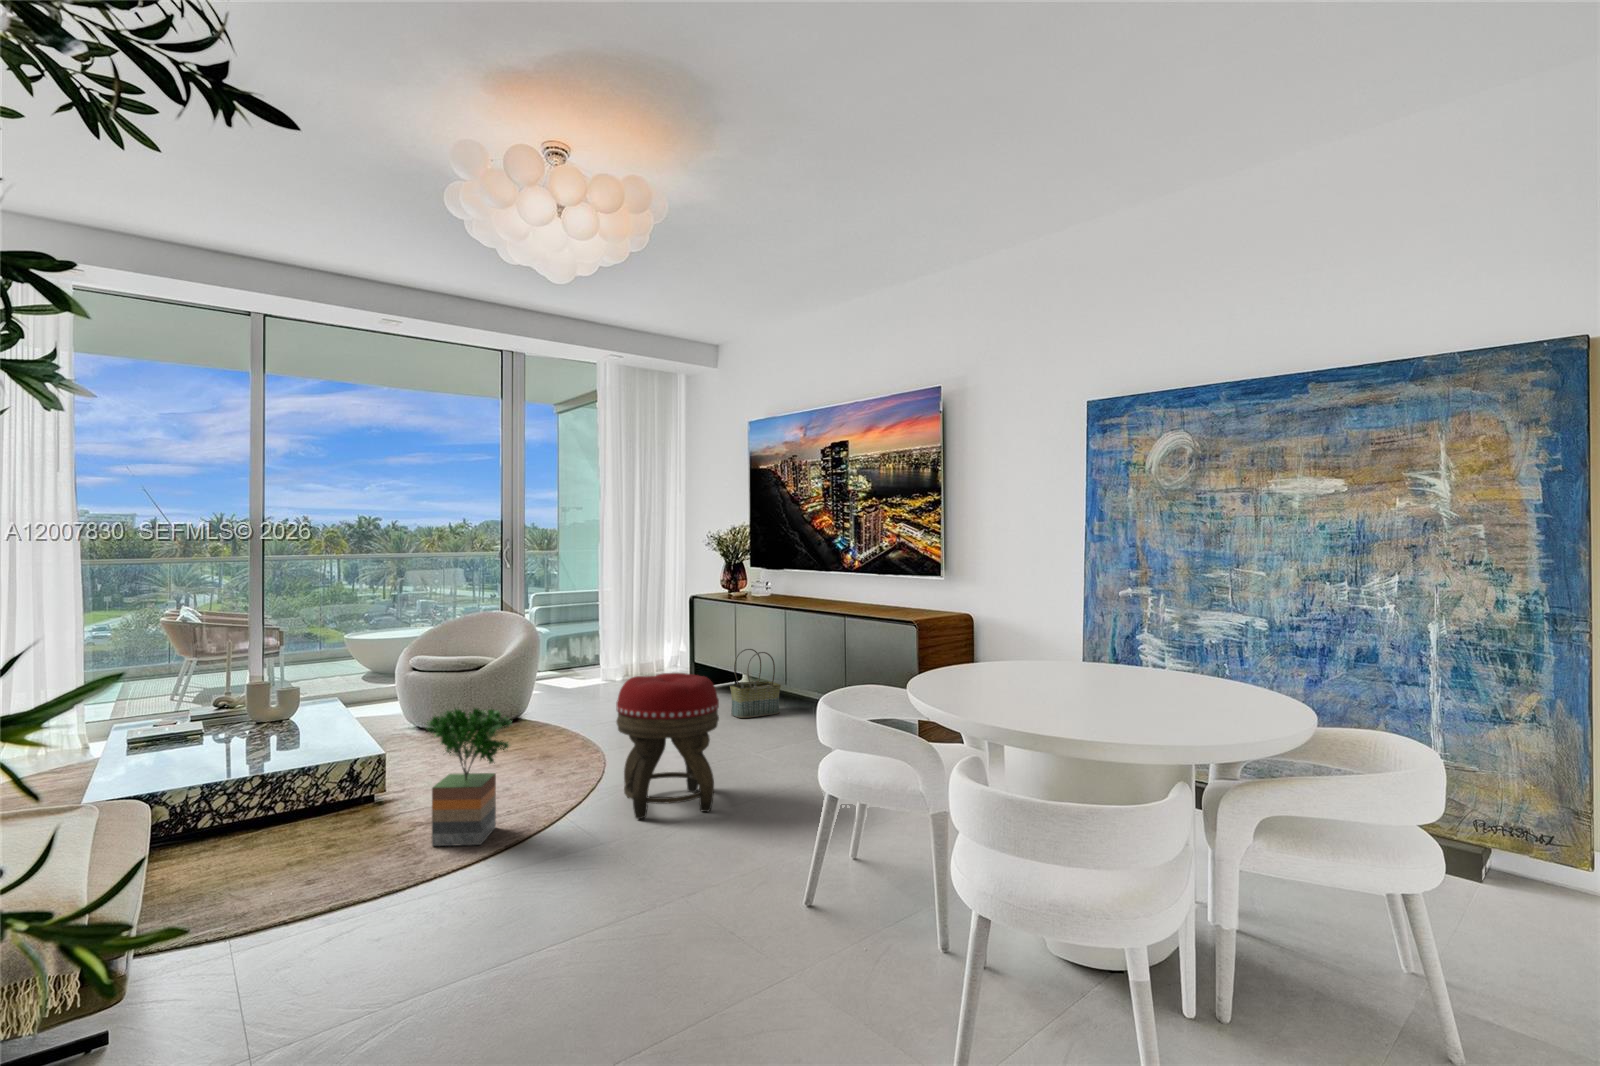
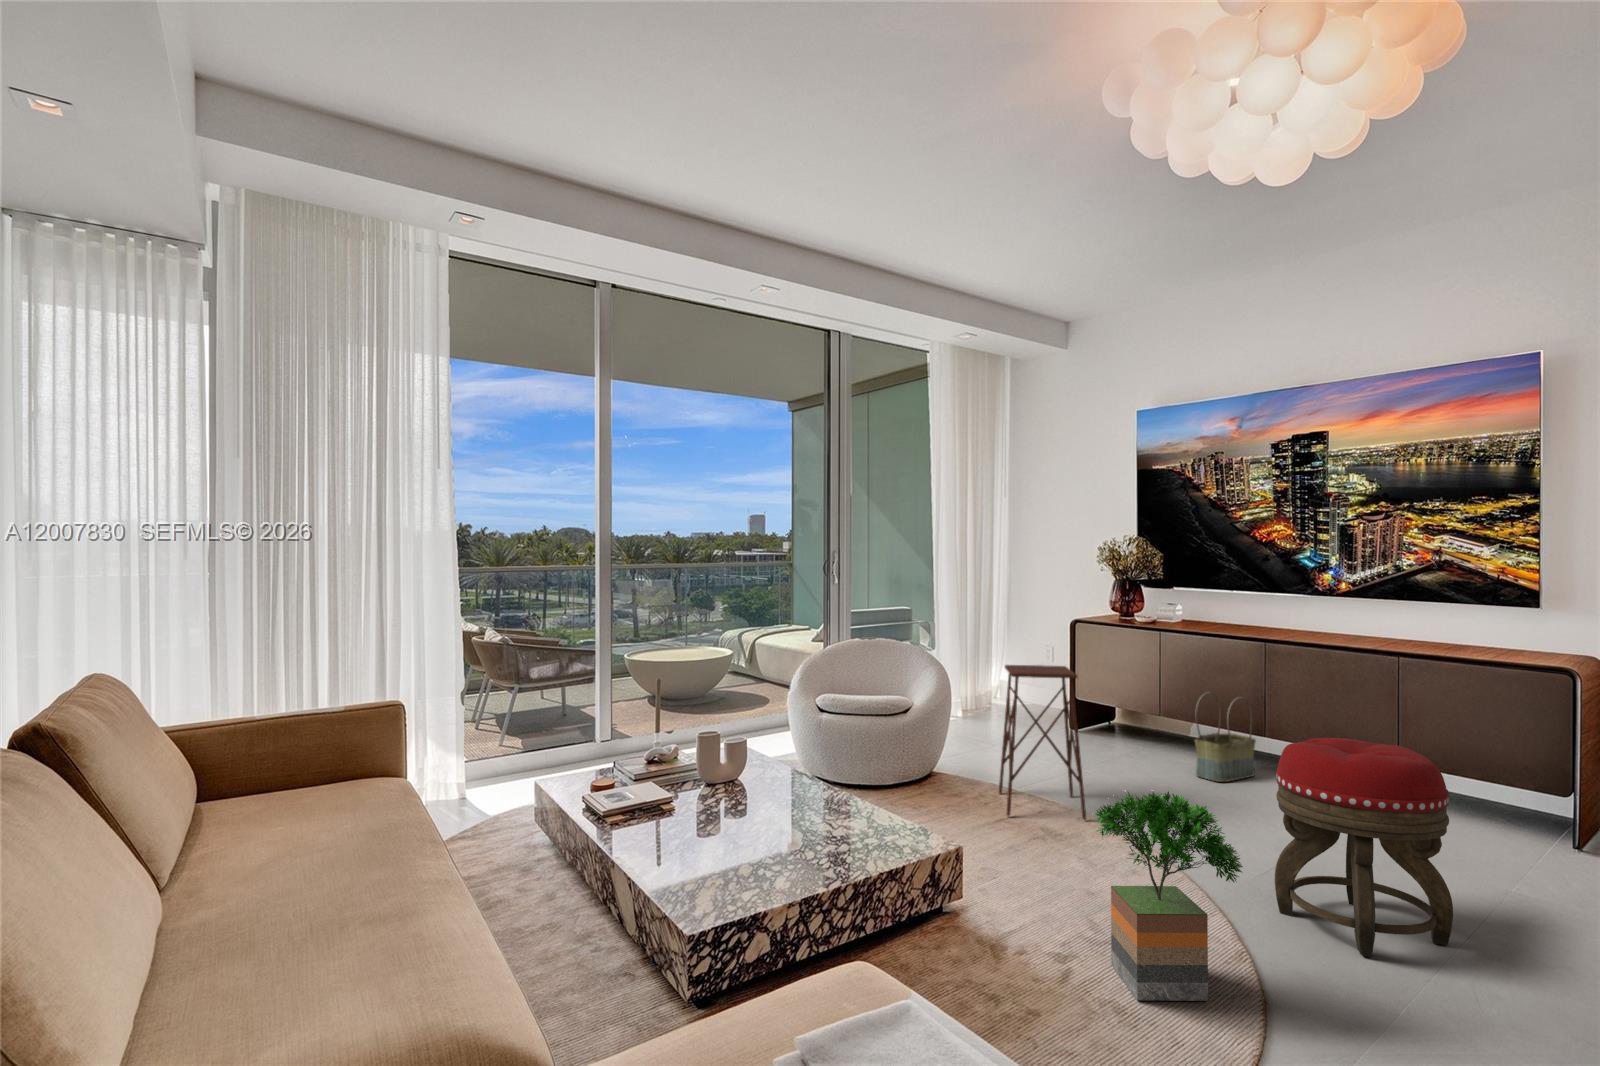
side table: none [529,628,607,745] -> present [999,665,1086,820]

